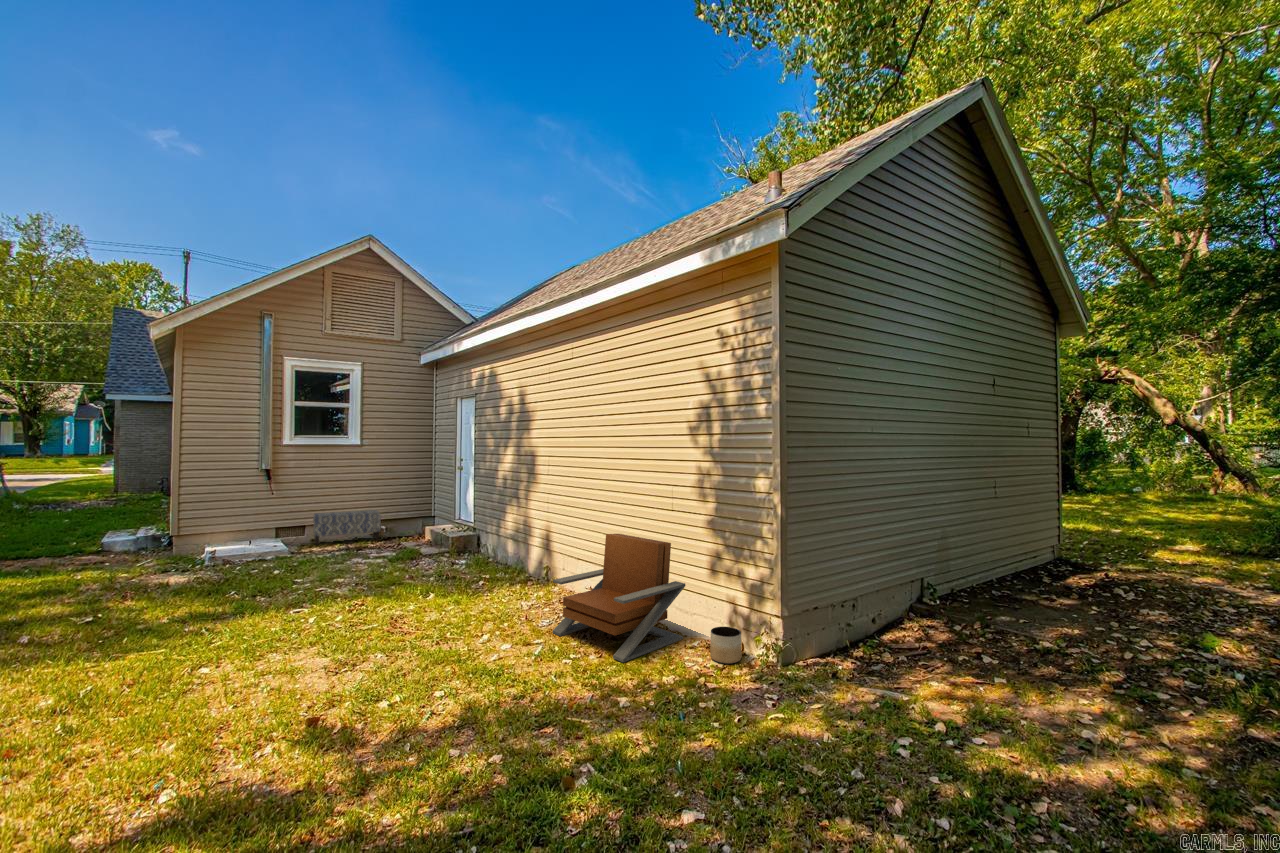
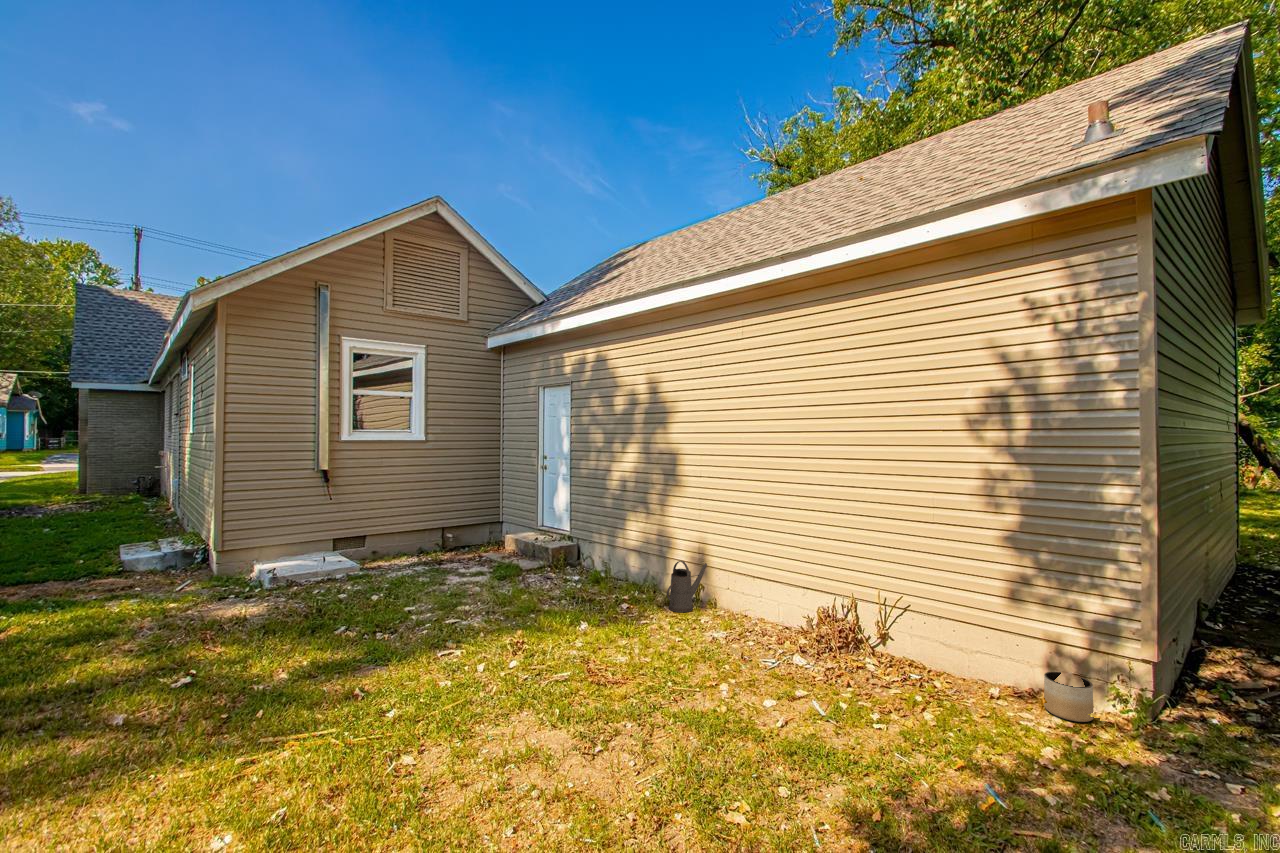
bench: present [313,510,381,545] -> none [373,517,452,560]
lounge chair: present [553,534,685,662] -> none [807,551,977,725]
watering can: none [504,544,548,586] -> present [667,561,707,612]

